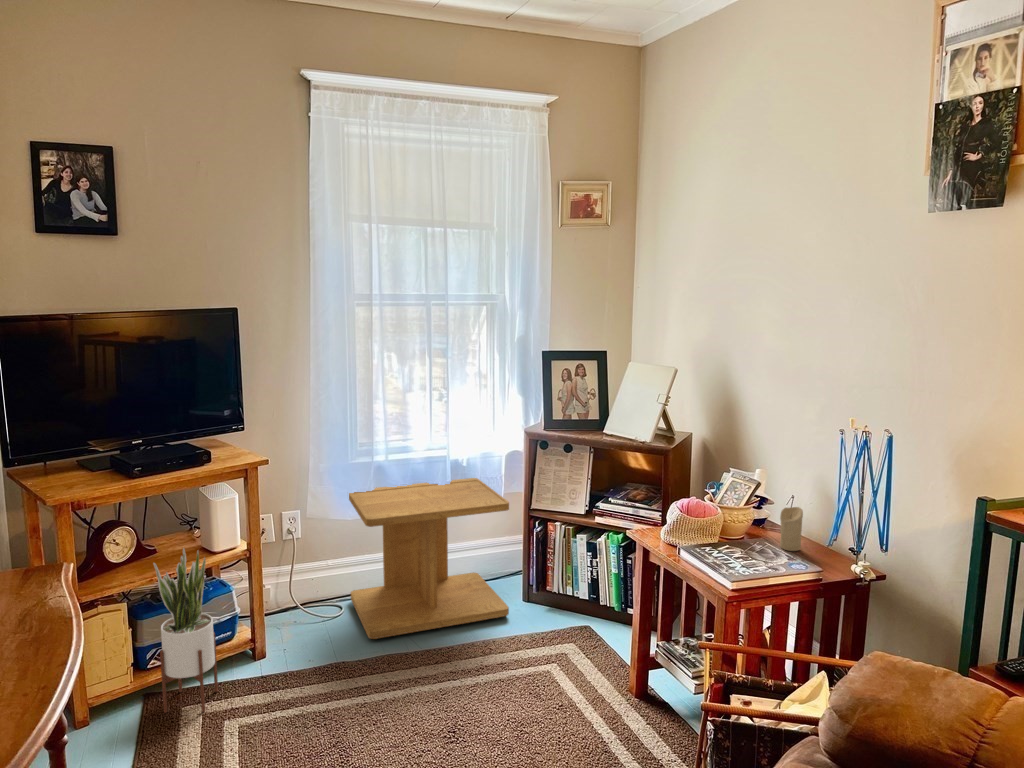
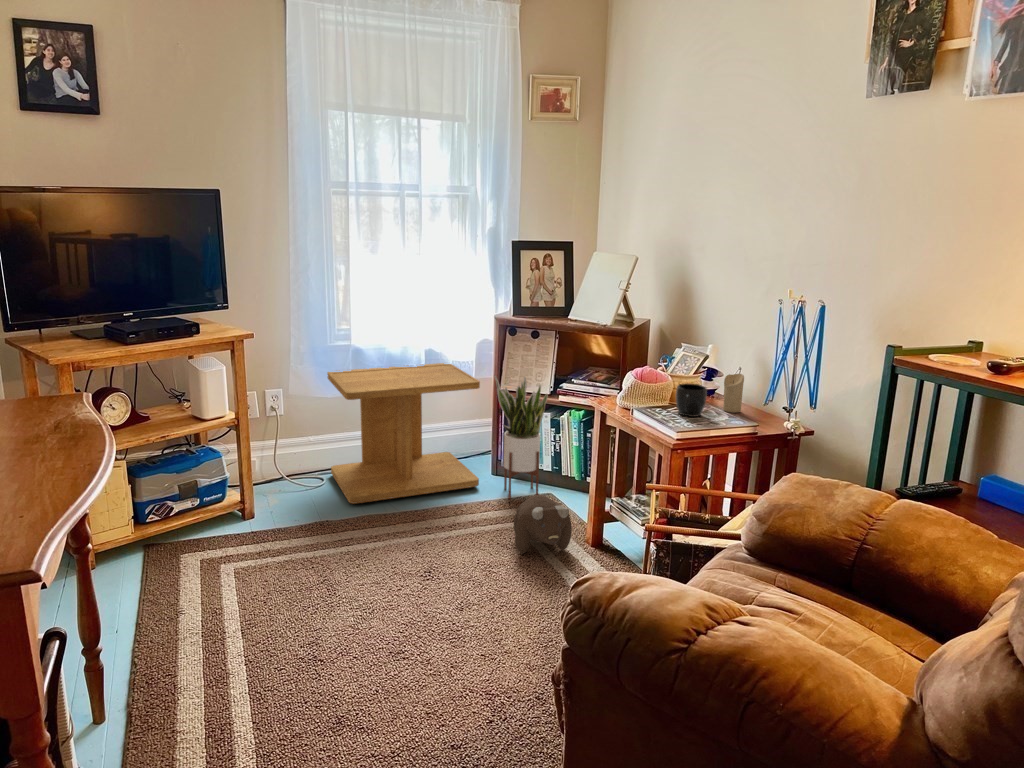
mug: none [728,520,762,559] -> present [676,383,707,417]
potted plant: present [153,548,218,713] -> present [494,376,548,499]
plush toy: none [548,637,613,706] -> present [514,495,572,554]

